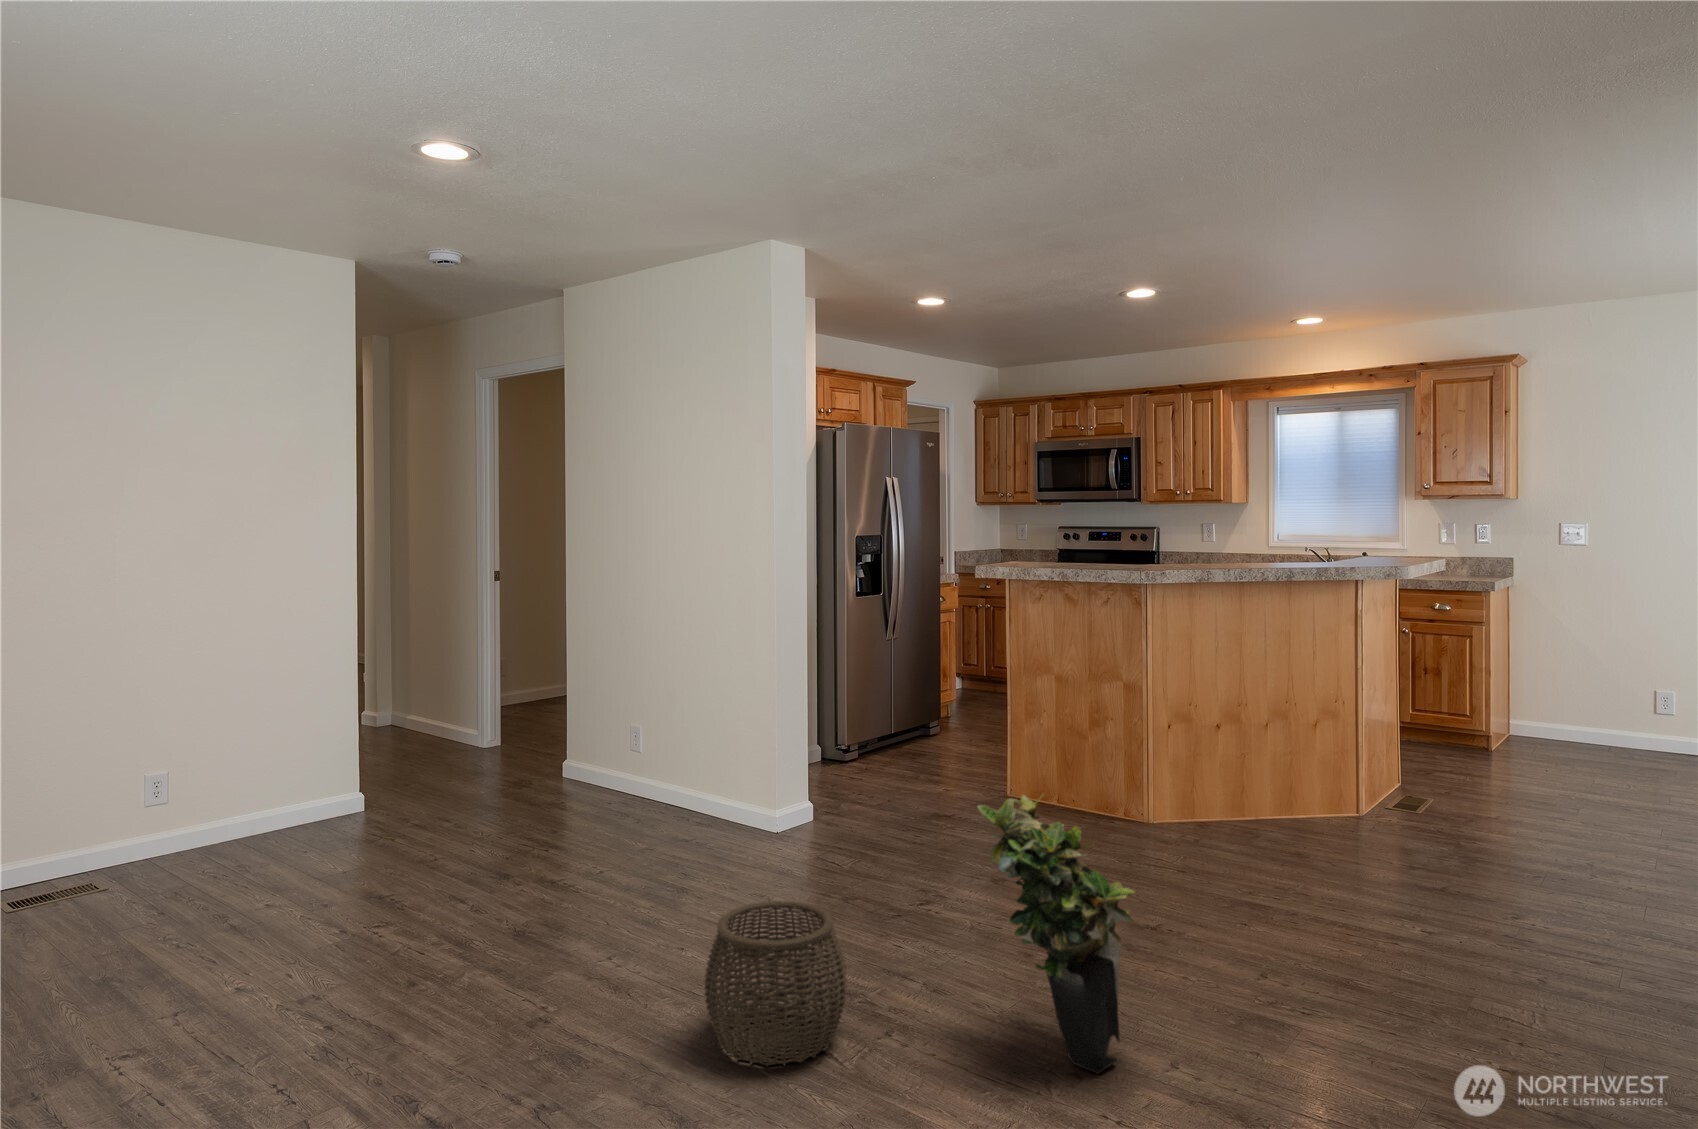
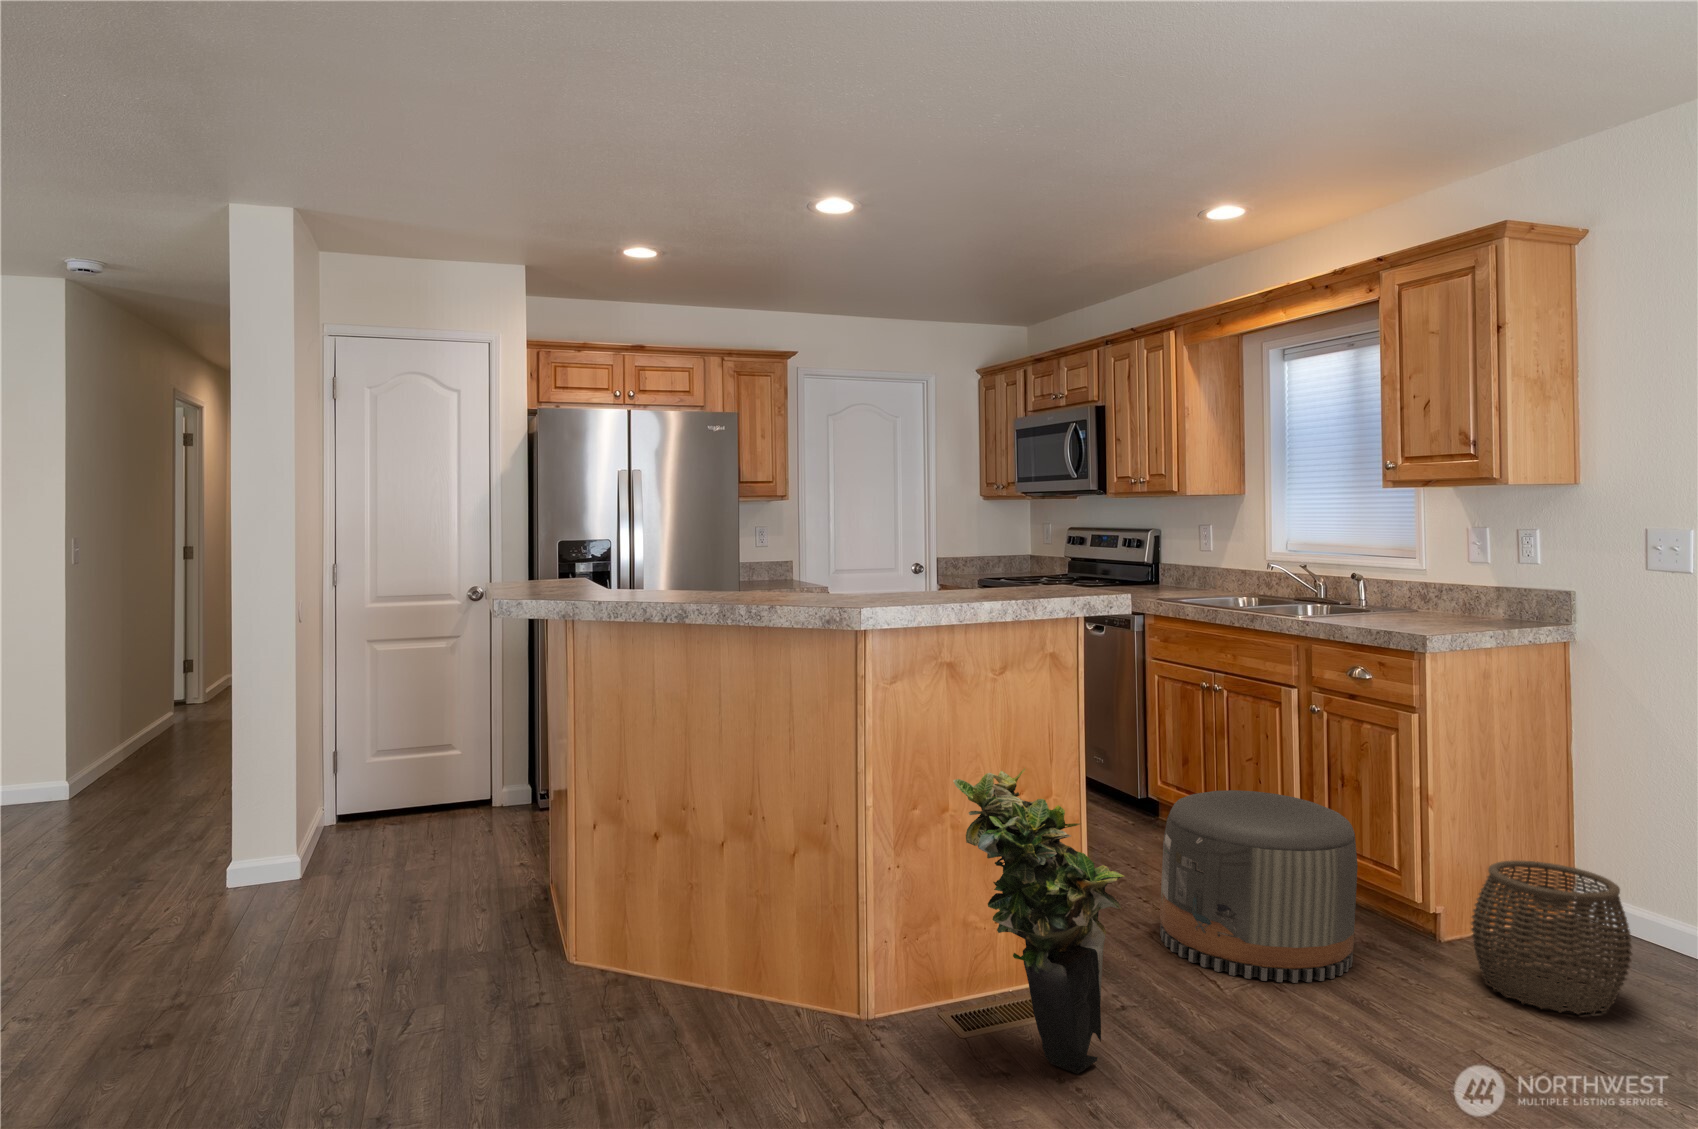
pouf: none [1186,802,1369,983] -> present [1160,790,1358,983]
woven basket: present [704,901,847,1066] -> present [1471,860,1632,1014]

